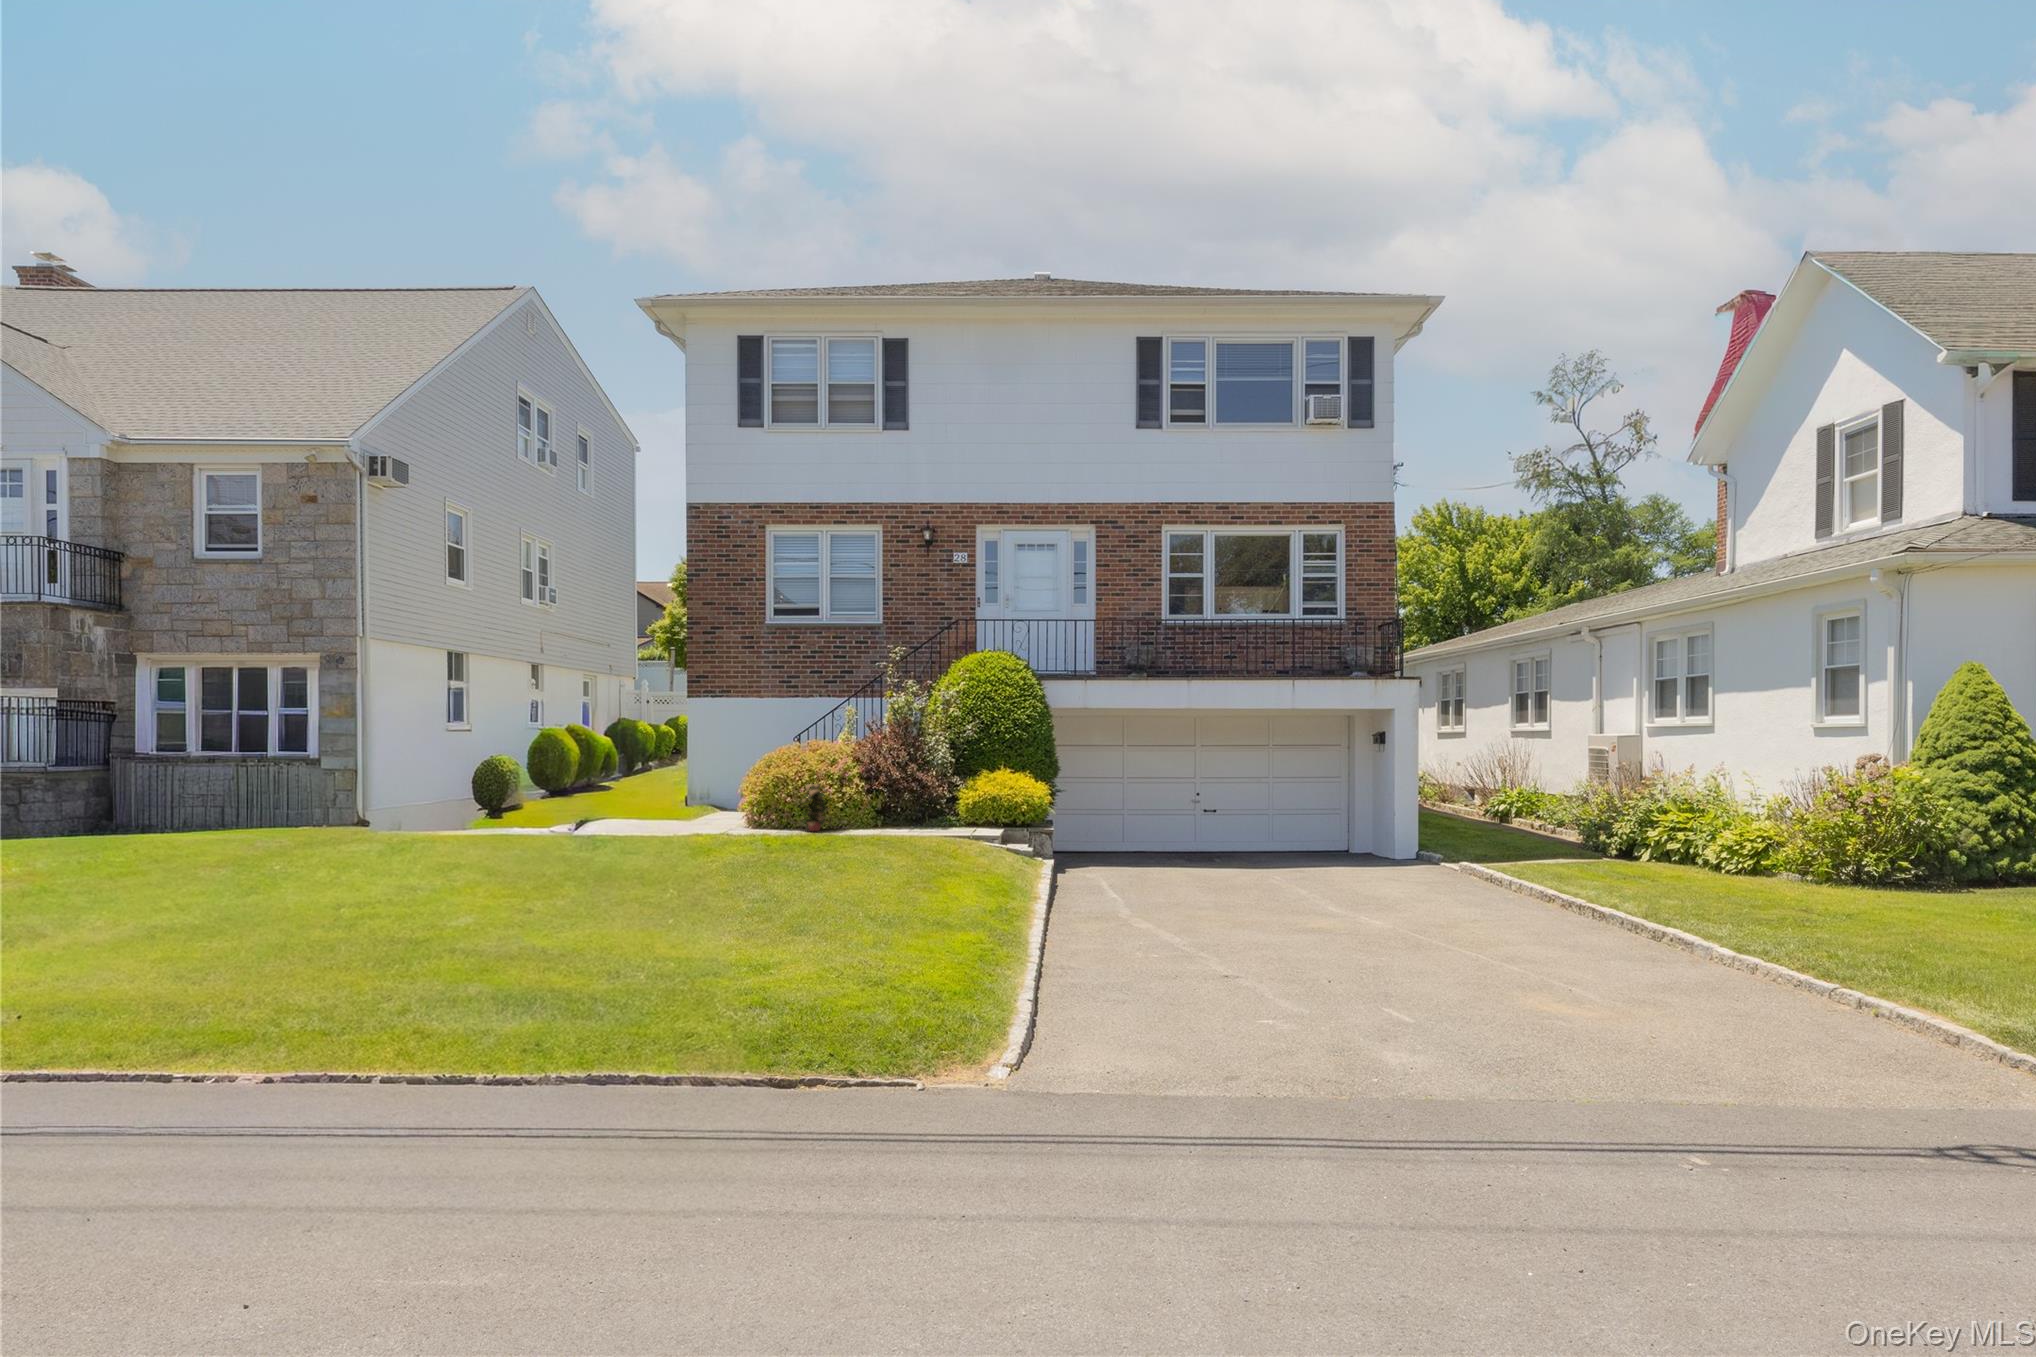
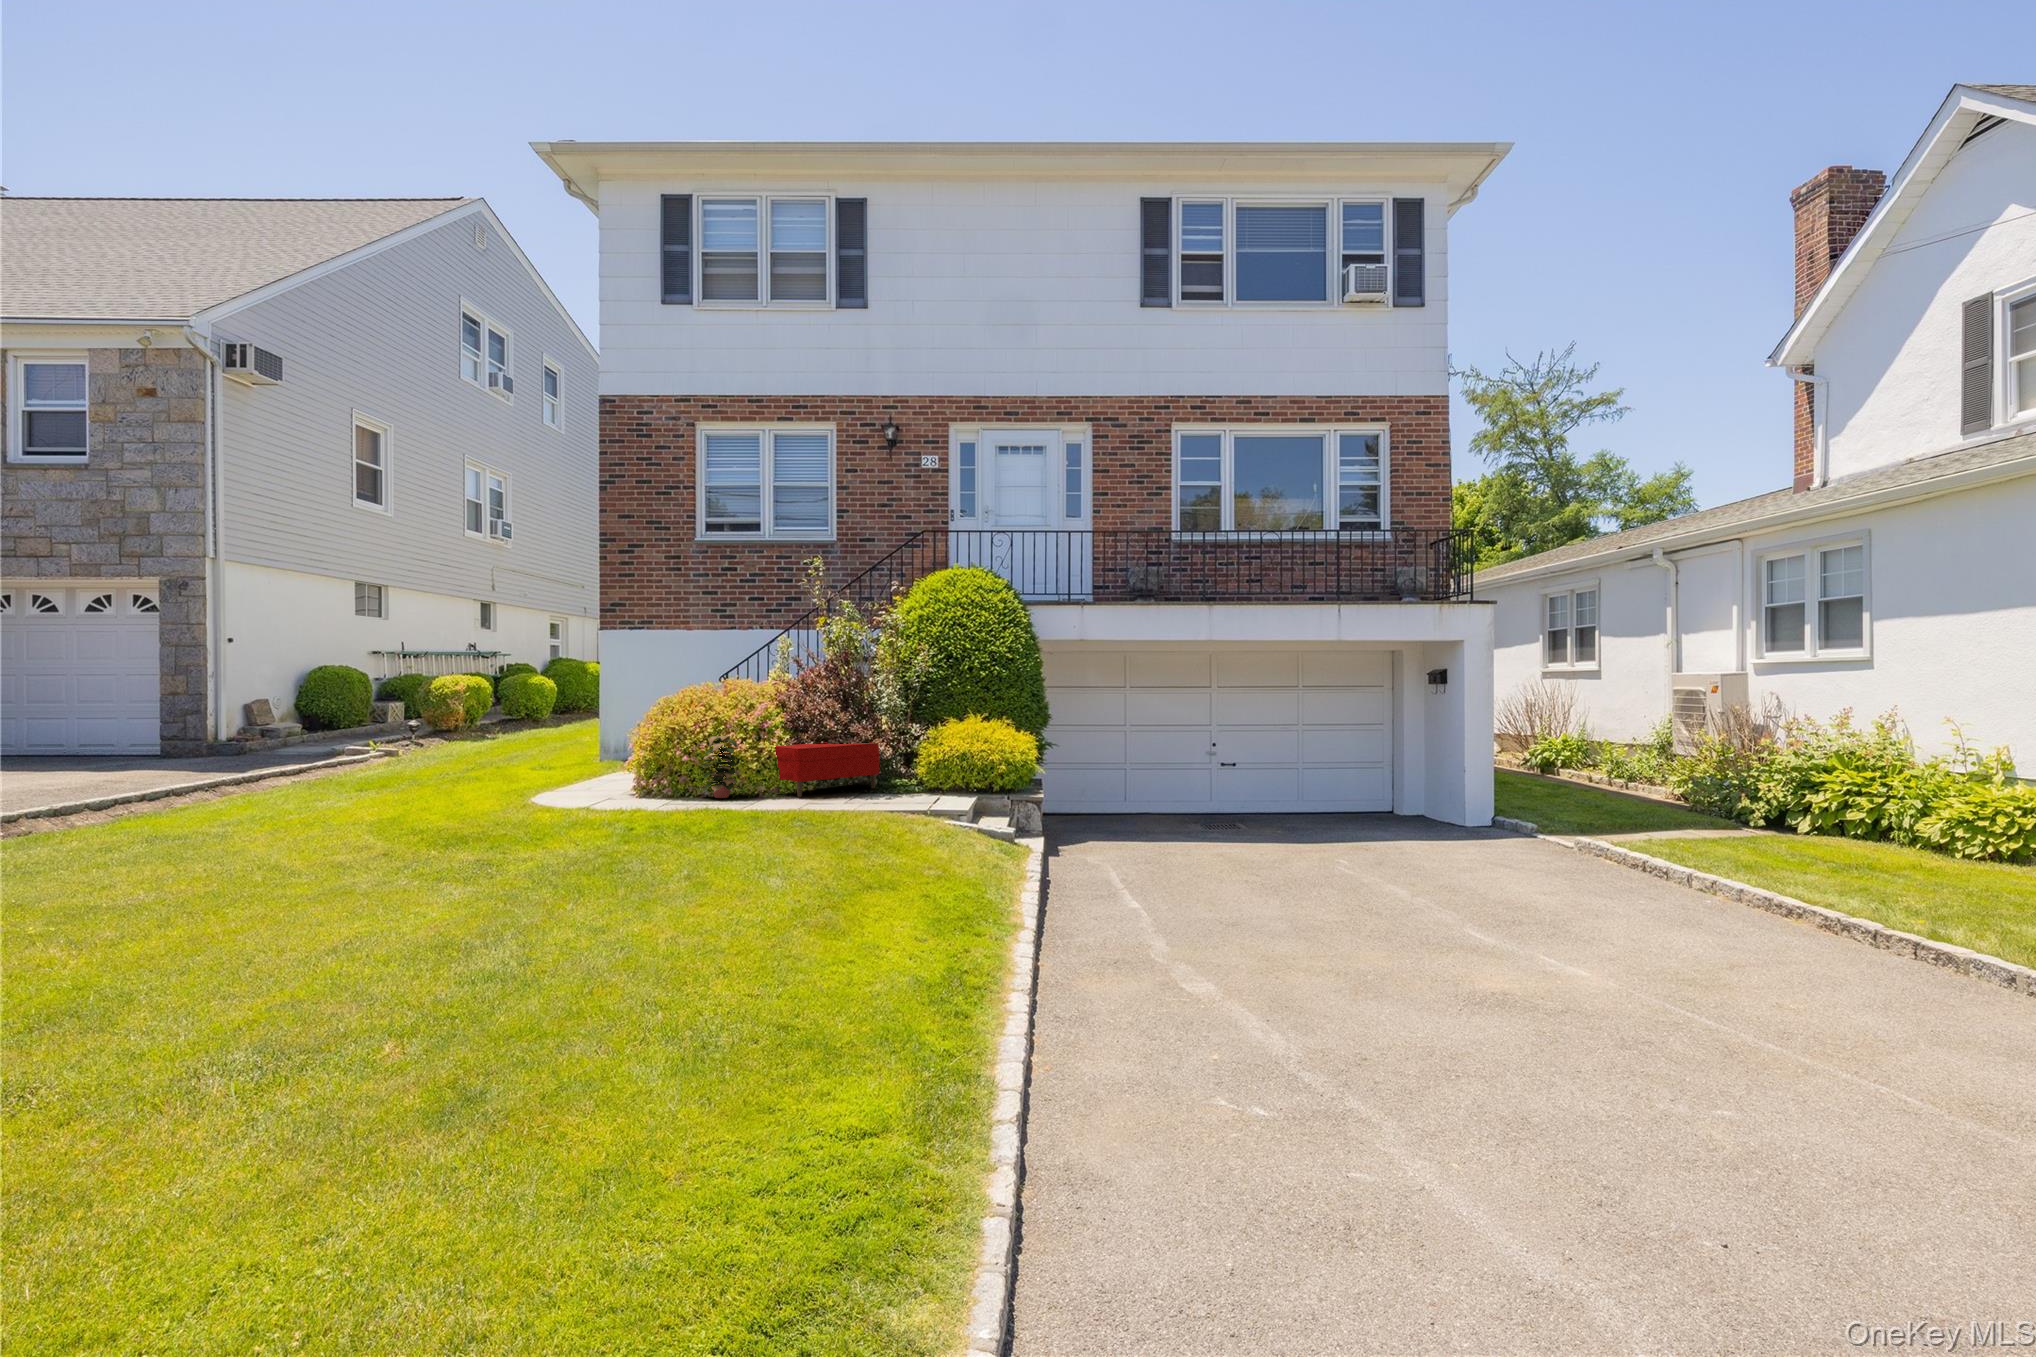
bench: none [851,789,932,830] -> present [775,742,879,797]

